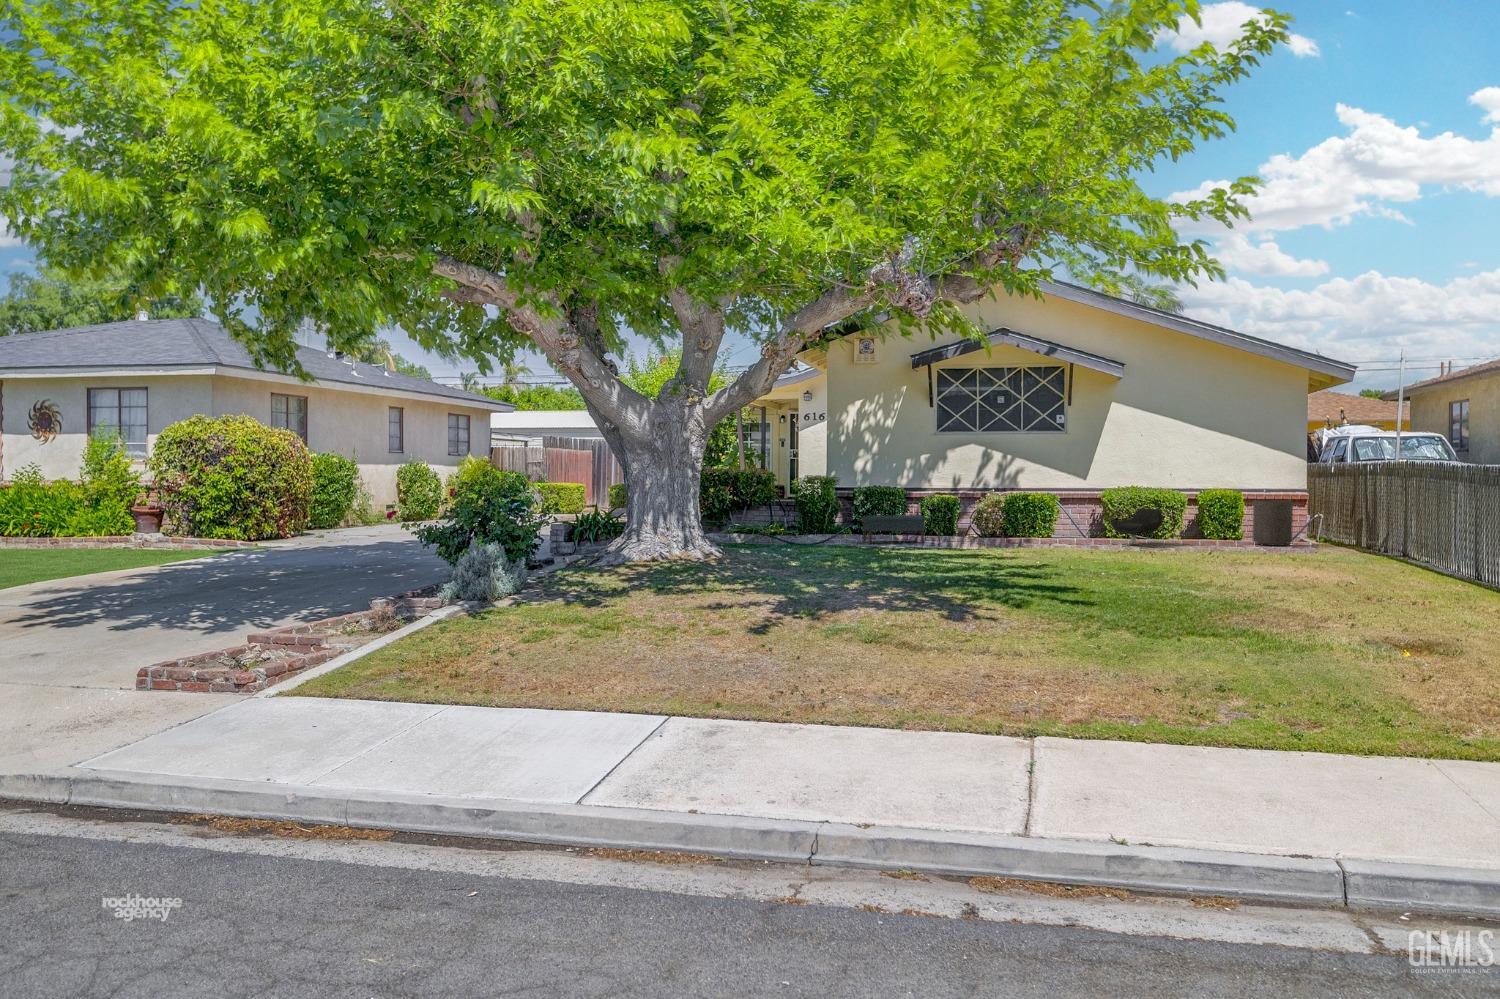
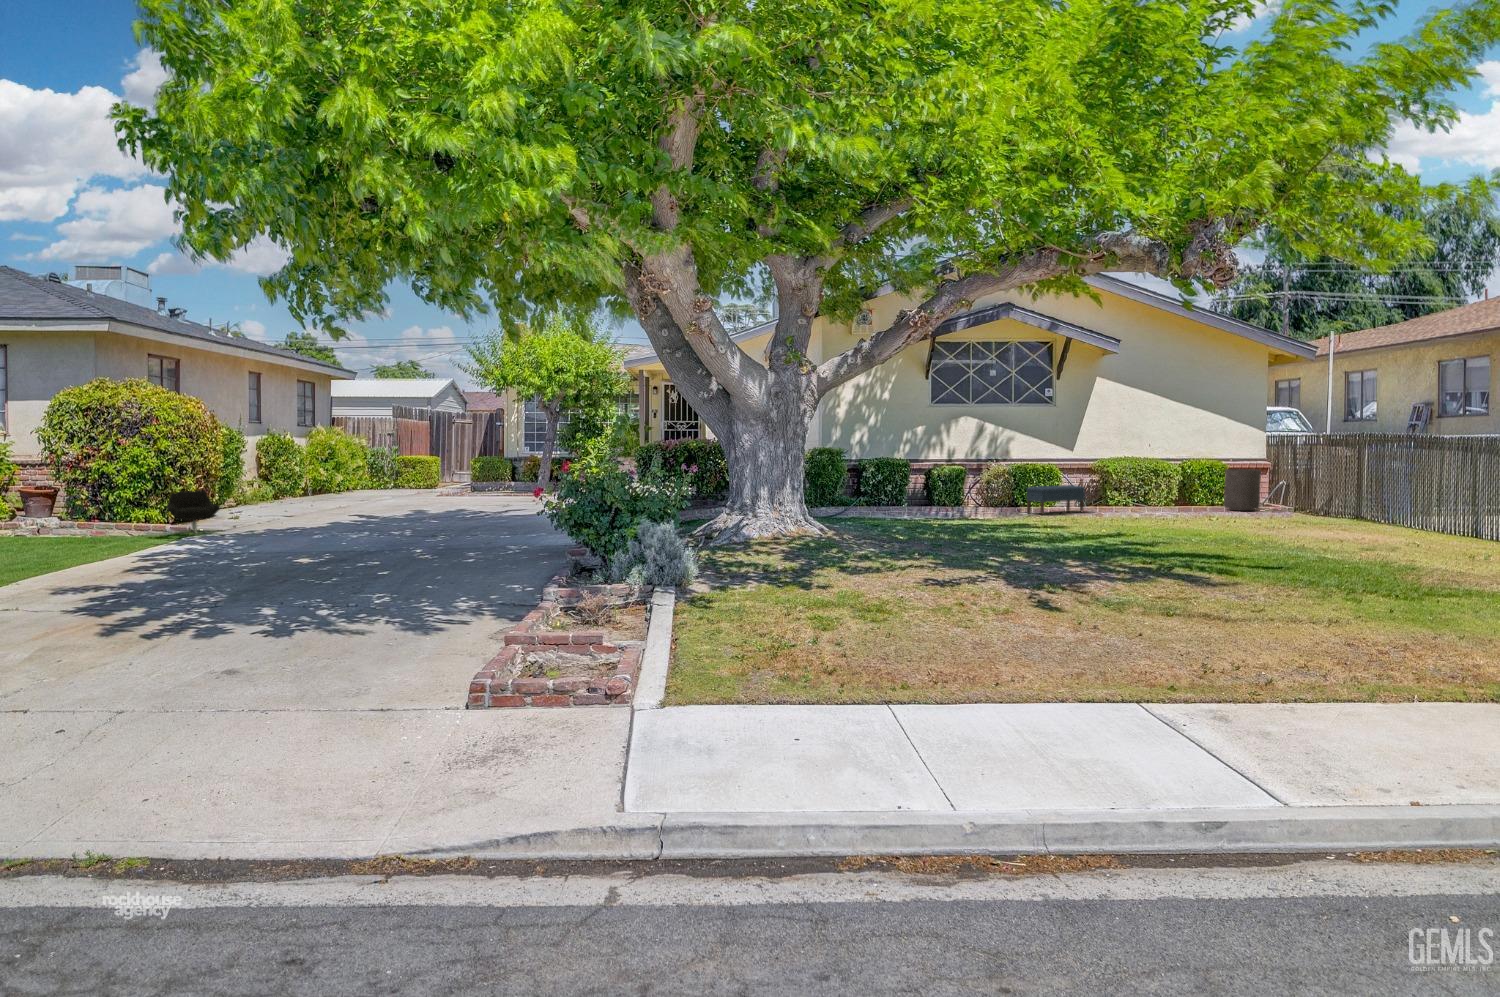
lounge chair: present [1110,508,1163,545] -> present [166,490,220,533]
bench: present [862,515,925,544] -> present [1027,485,1085,515]

